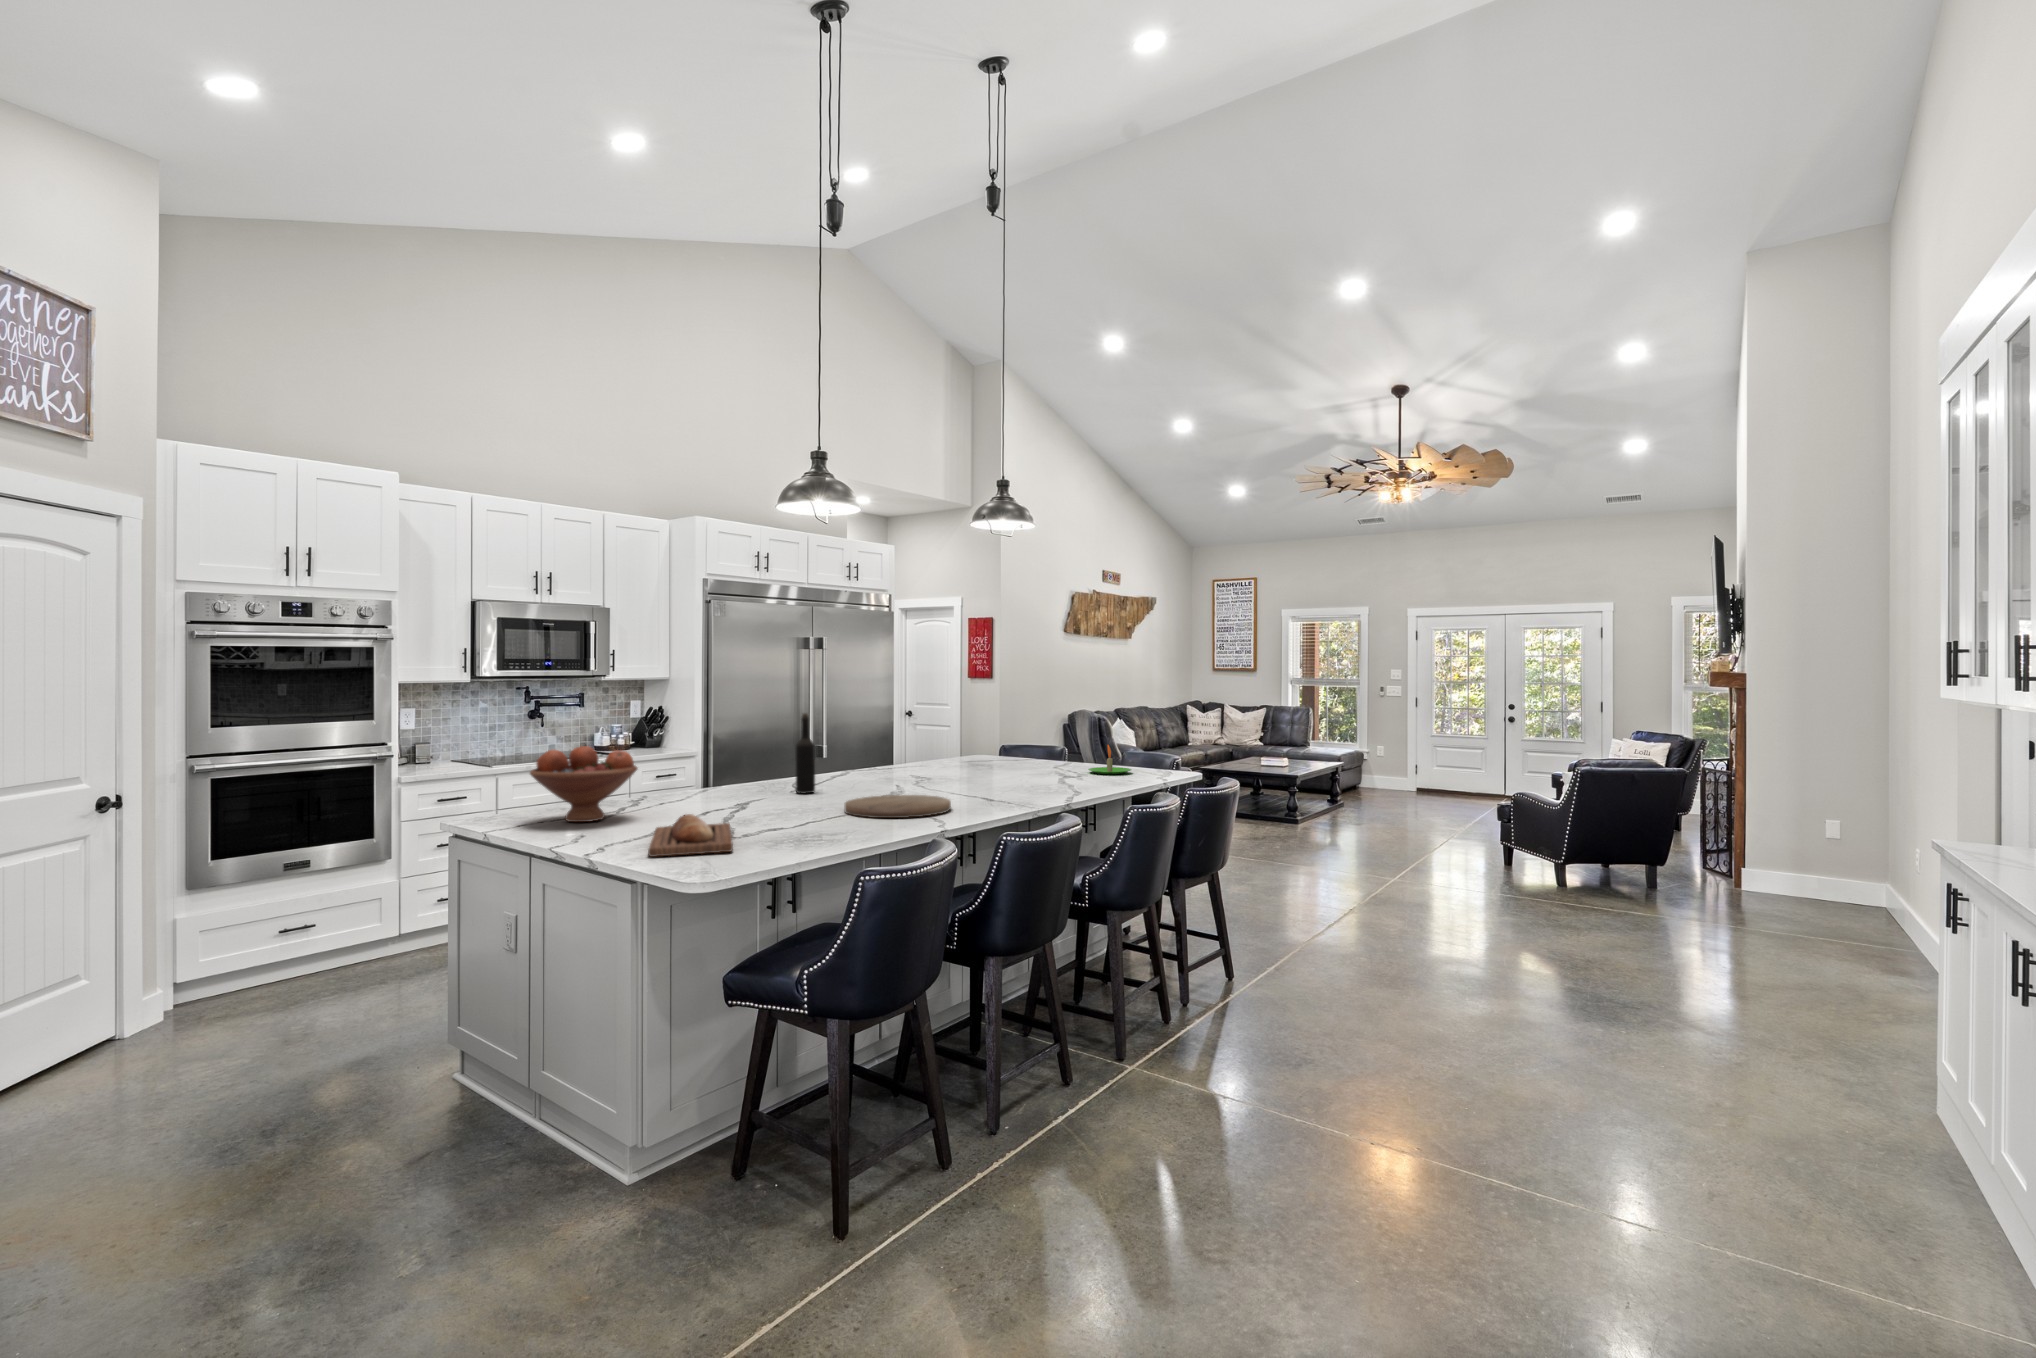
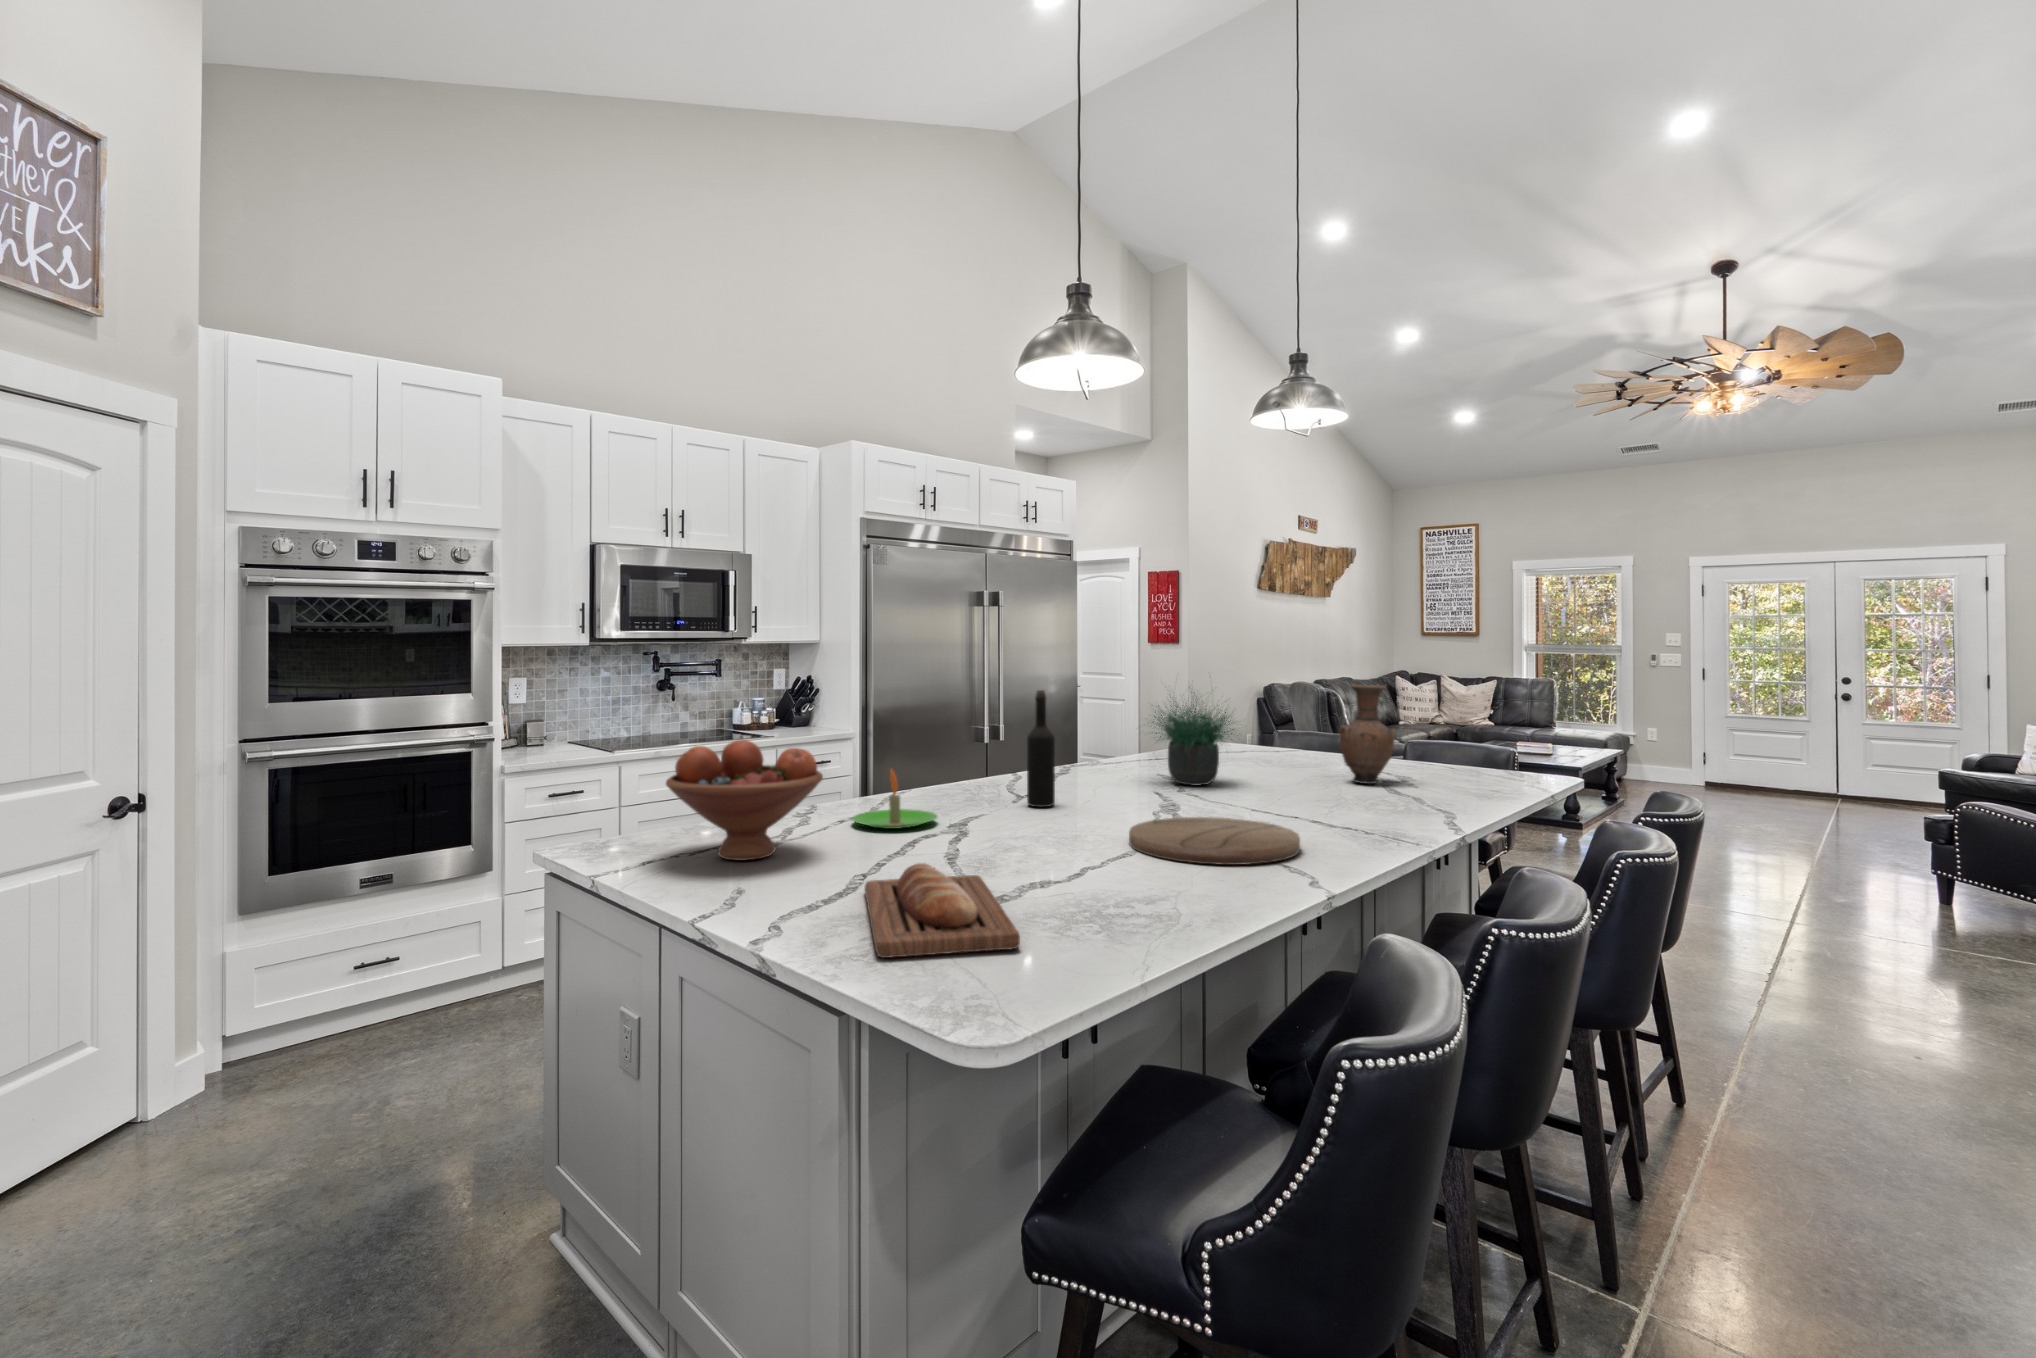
potted plant: none [883,697,967,780] -> present [1152,692,1235,786]
vase: none [1031,709,1068,778] -> present [1339,685,1396,784]
candle: present [1088,745,1131,774] -> present [852,769,937,829]

